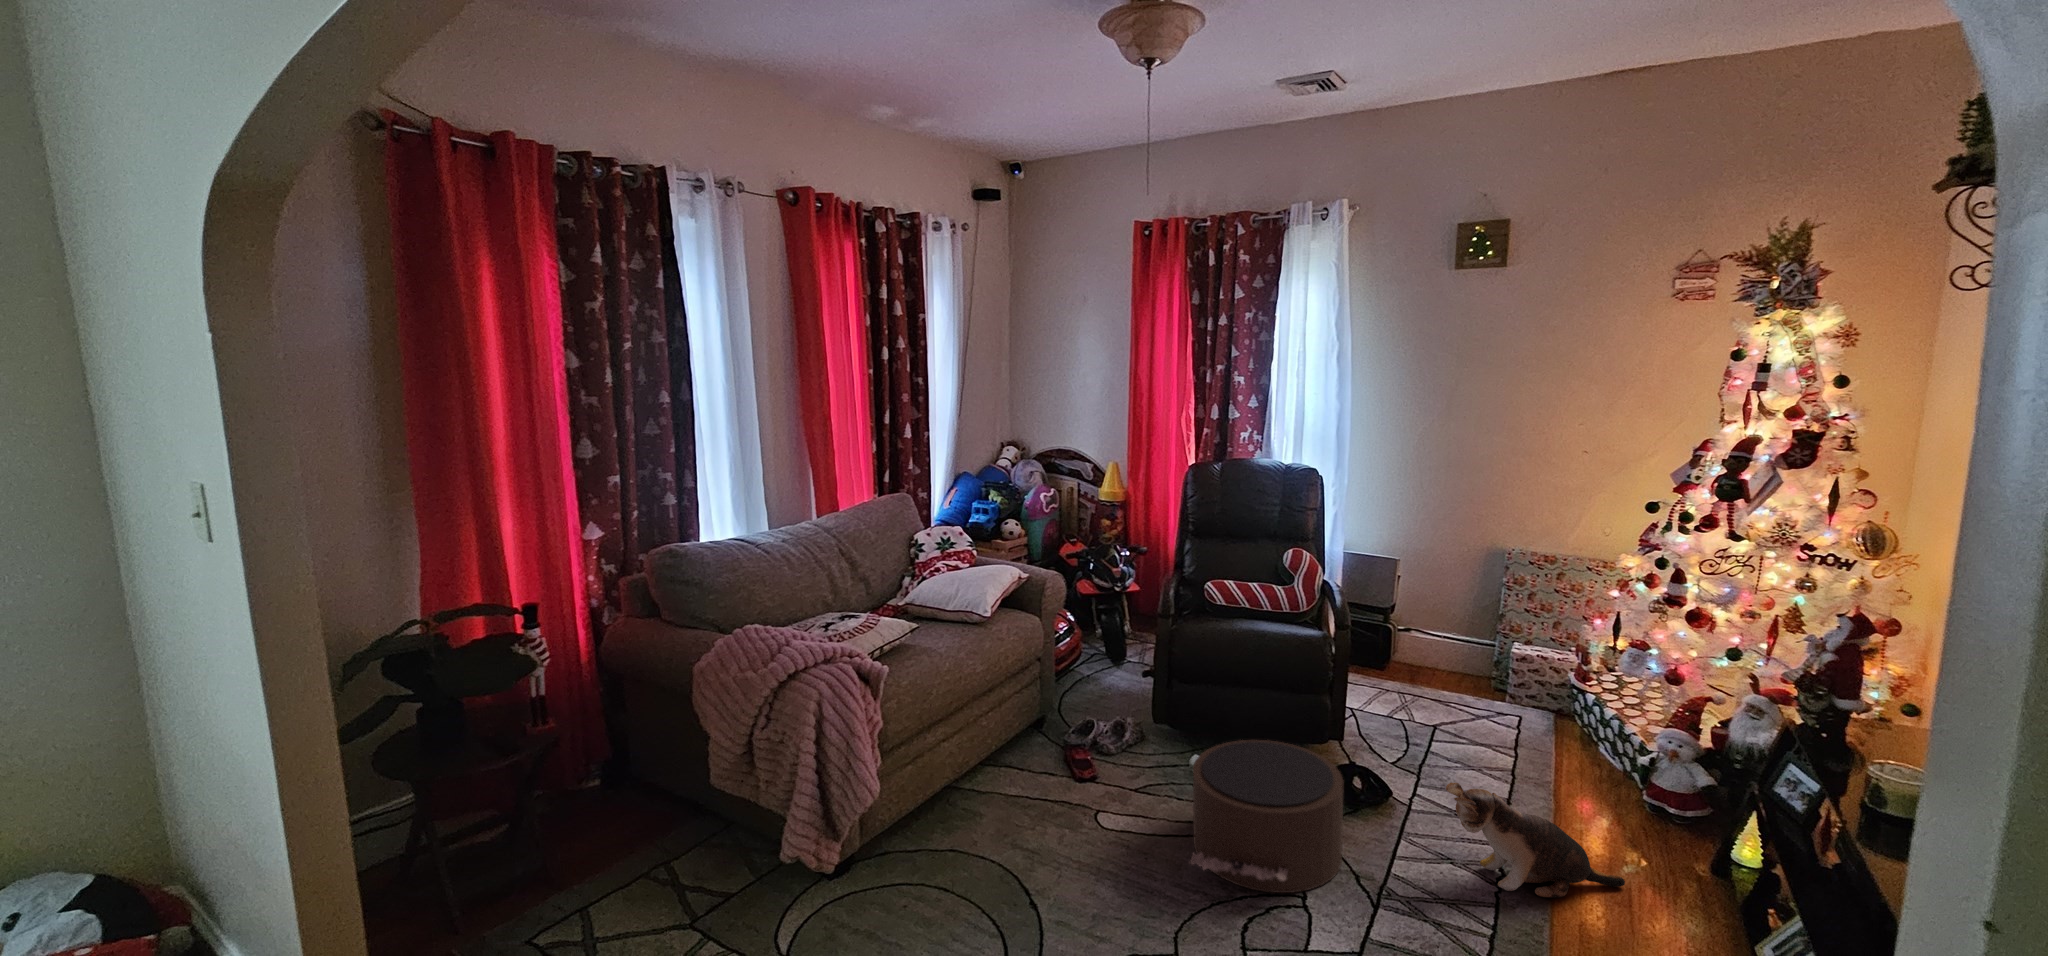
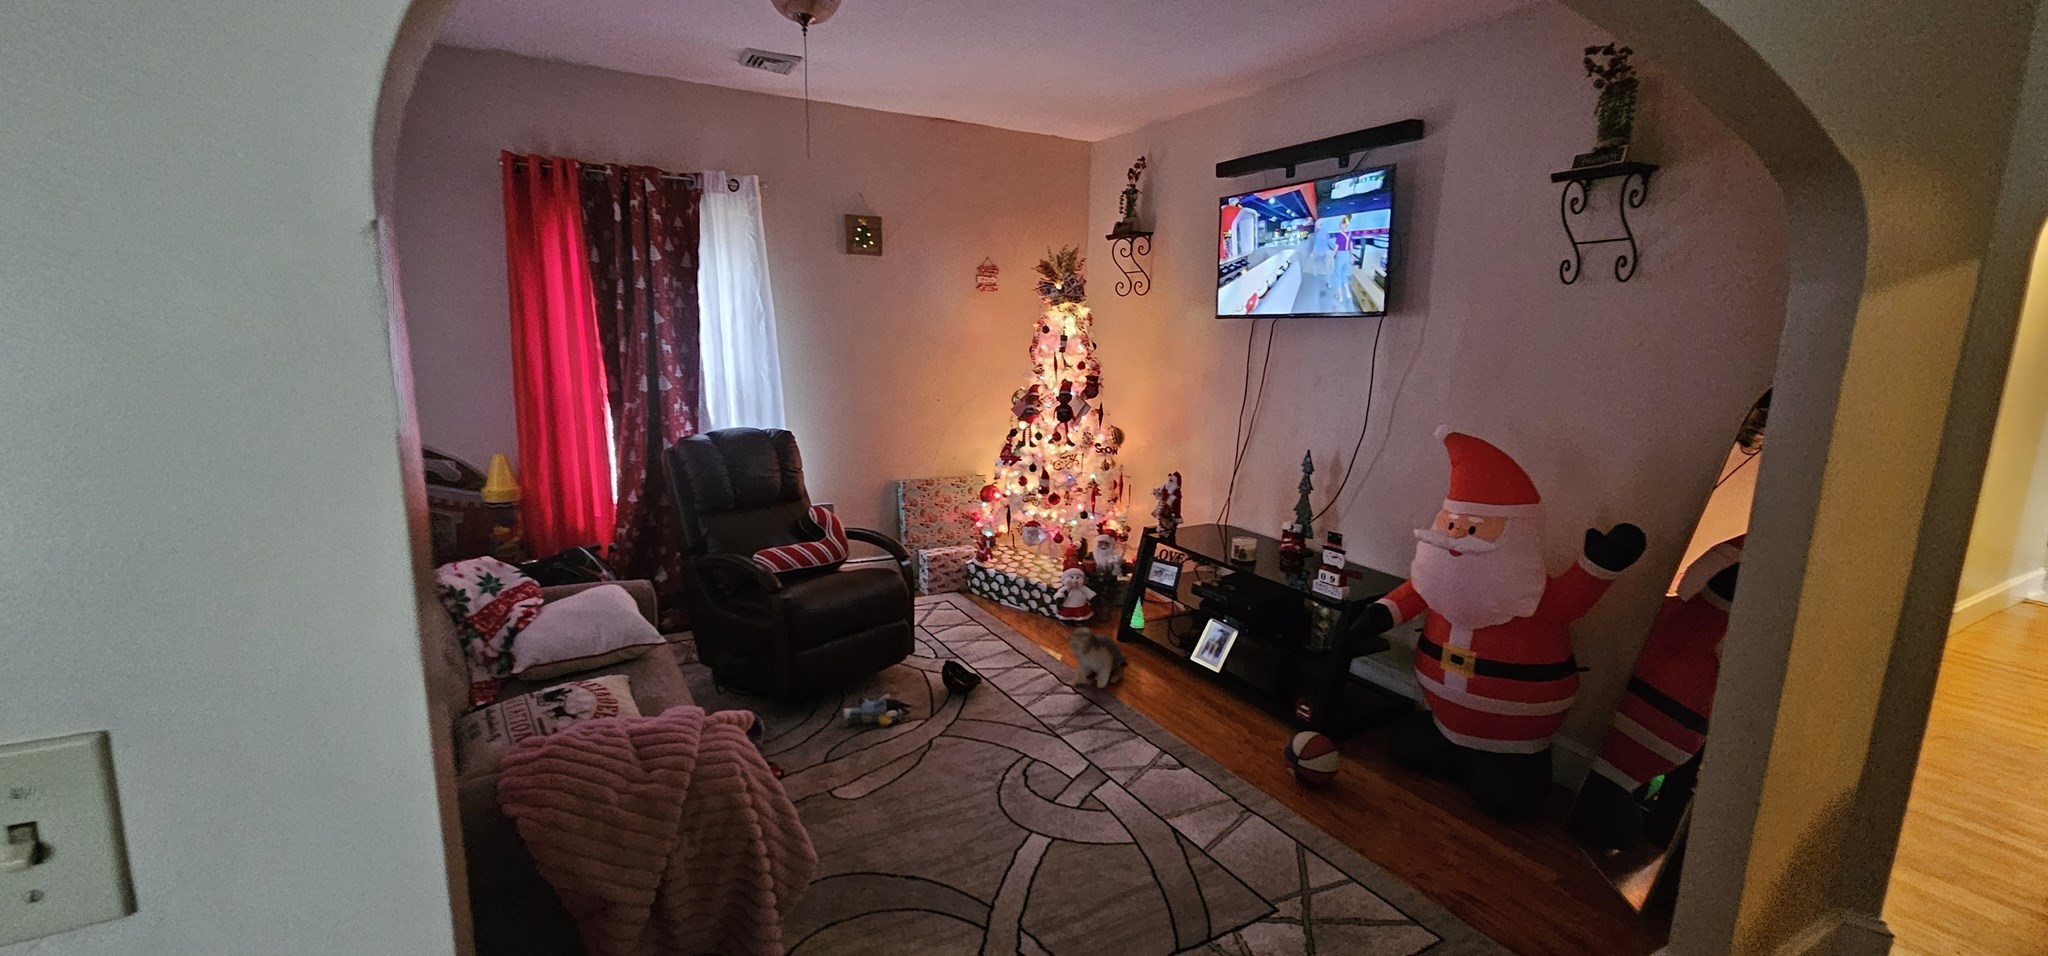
pouf: present [1190,740,1344,893] -> none [894,652,1046,774]

